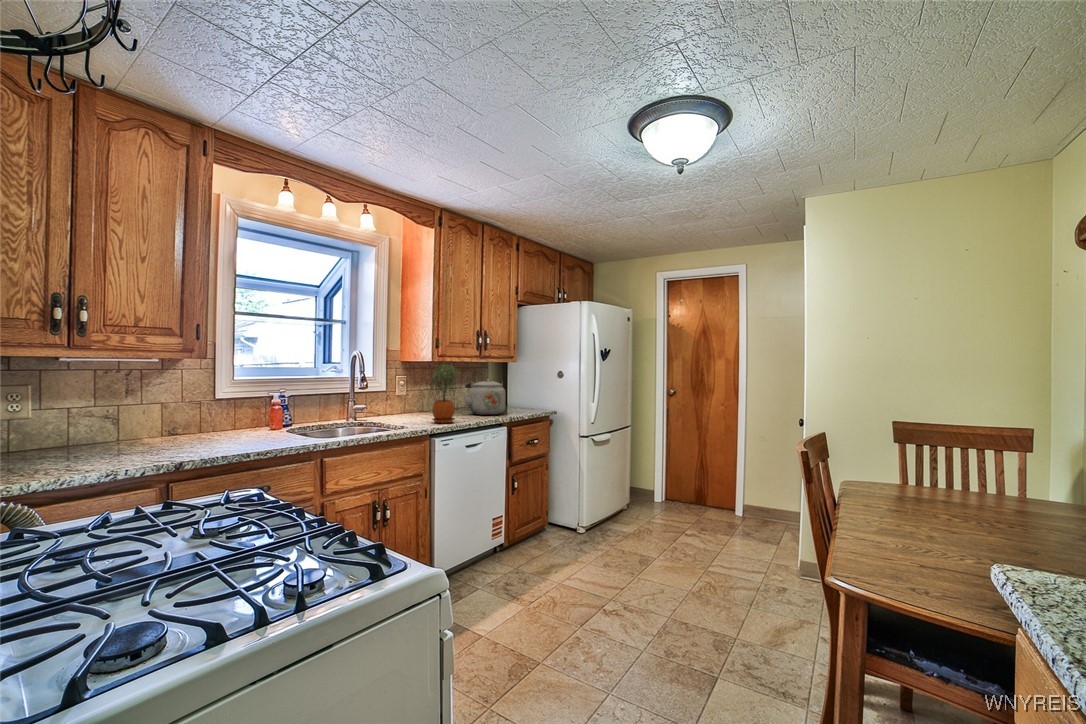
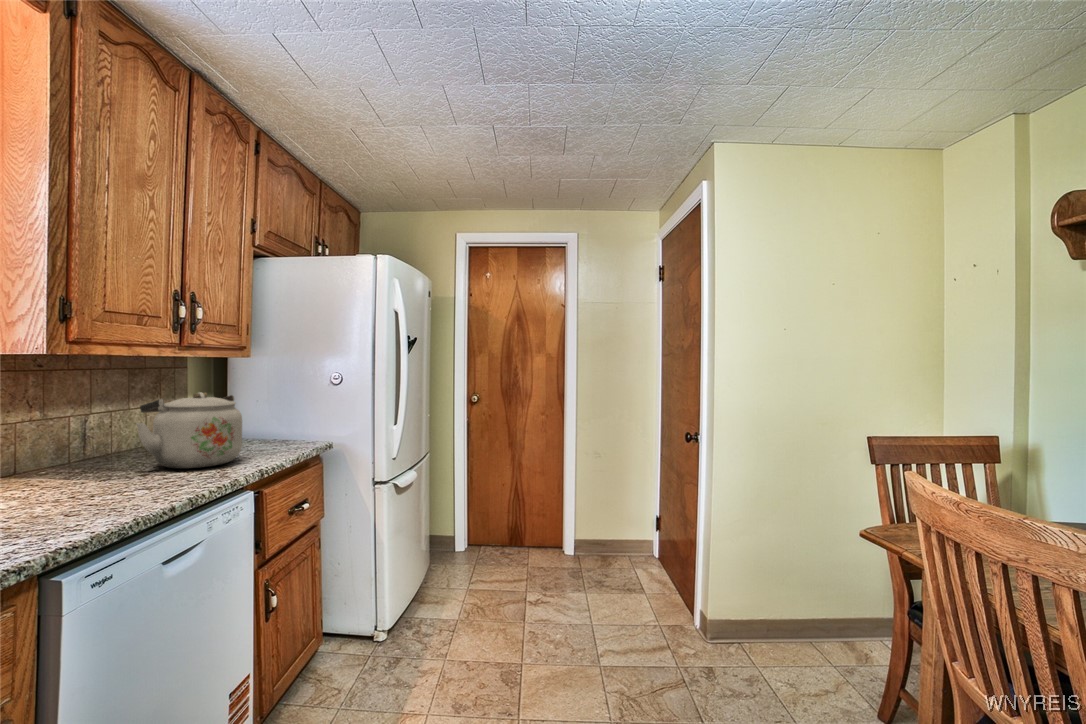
potted plant: present [431,364,456,423] -> none [39,364,132,514]

